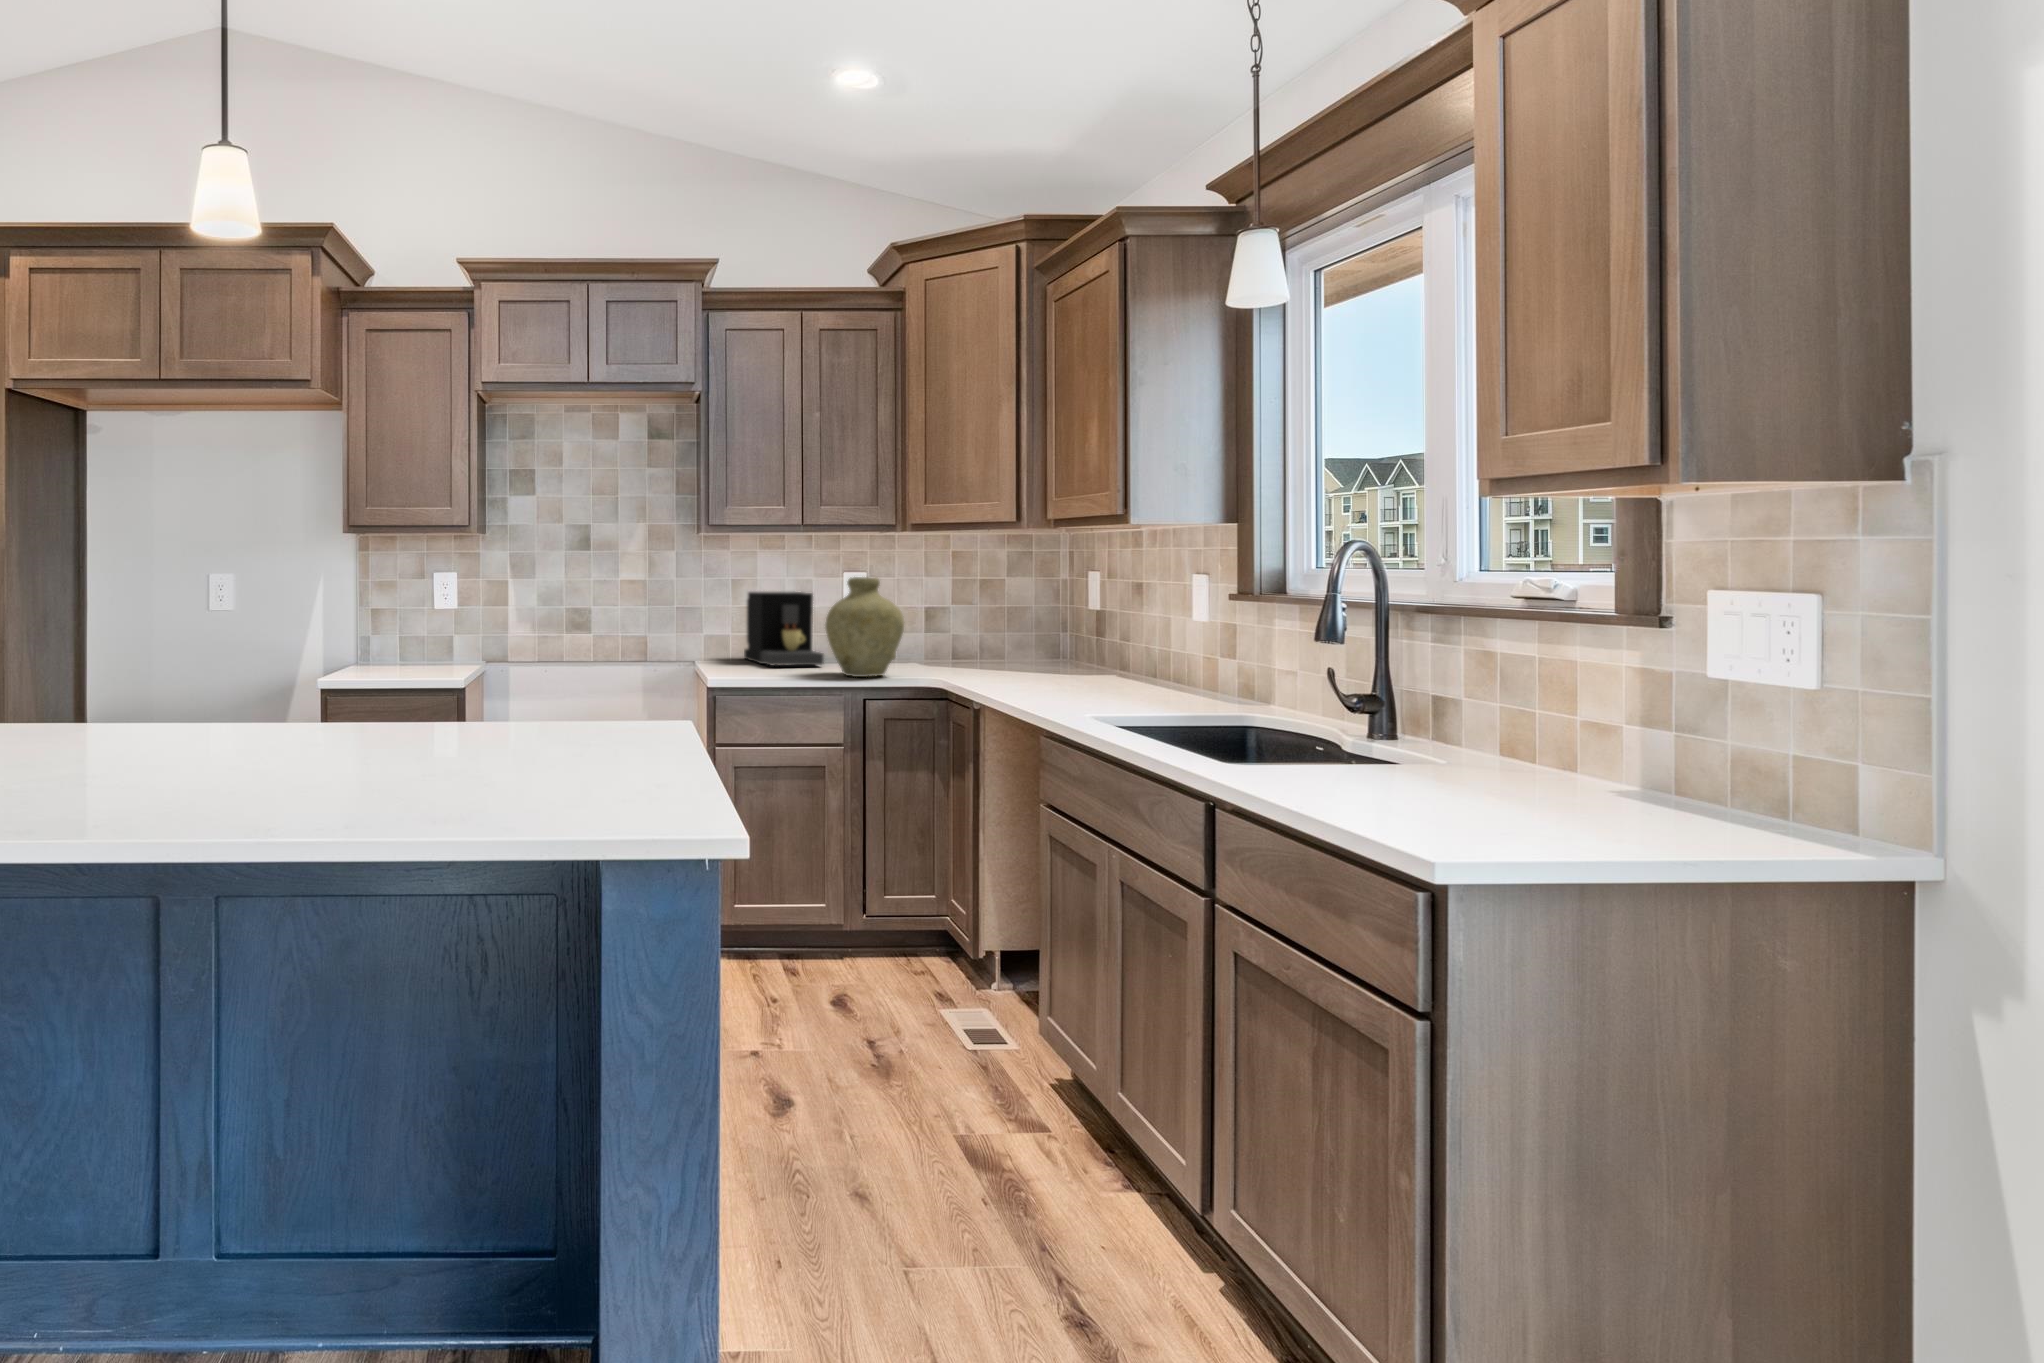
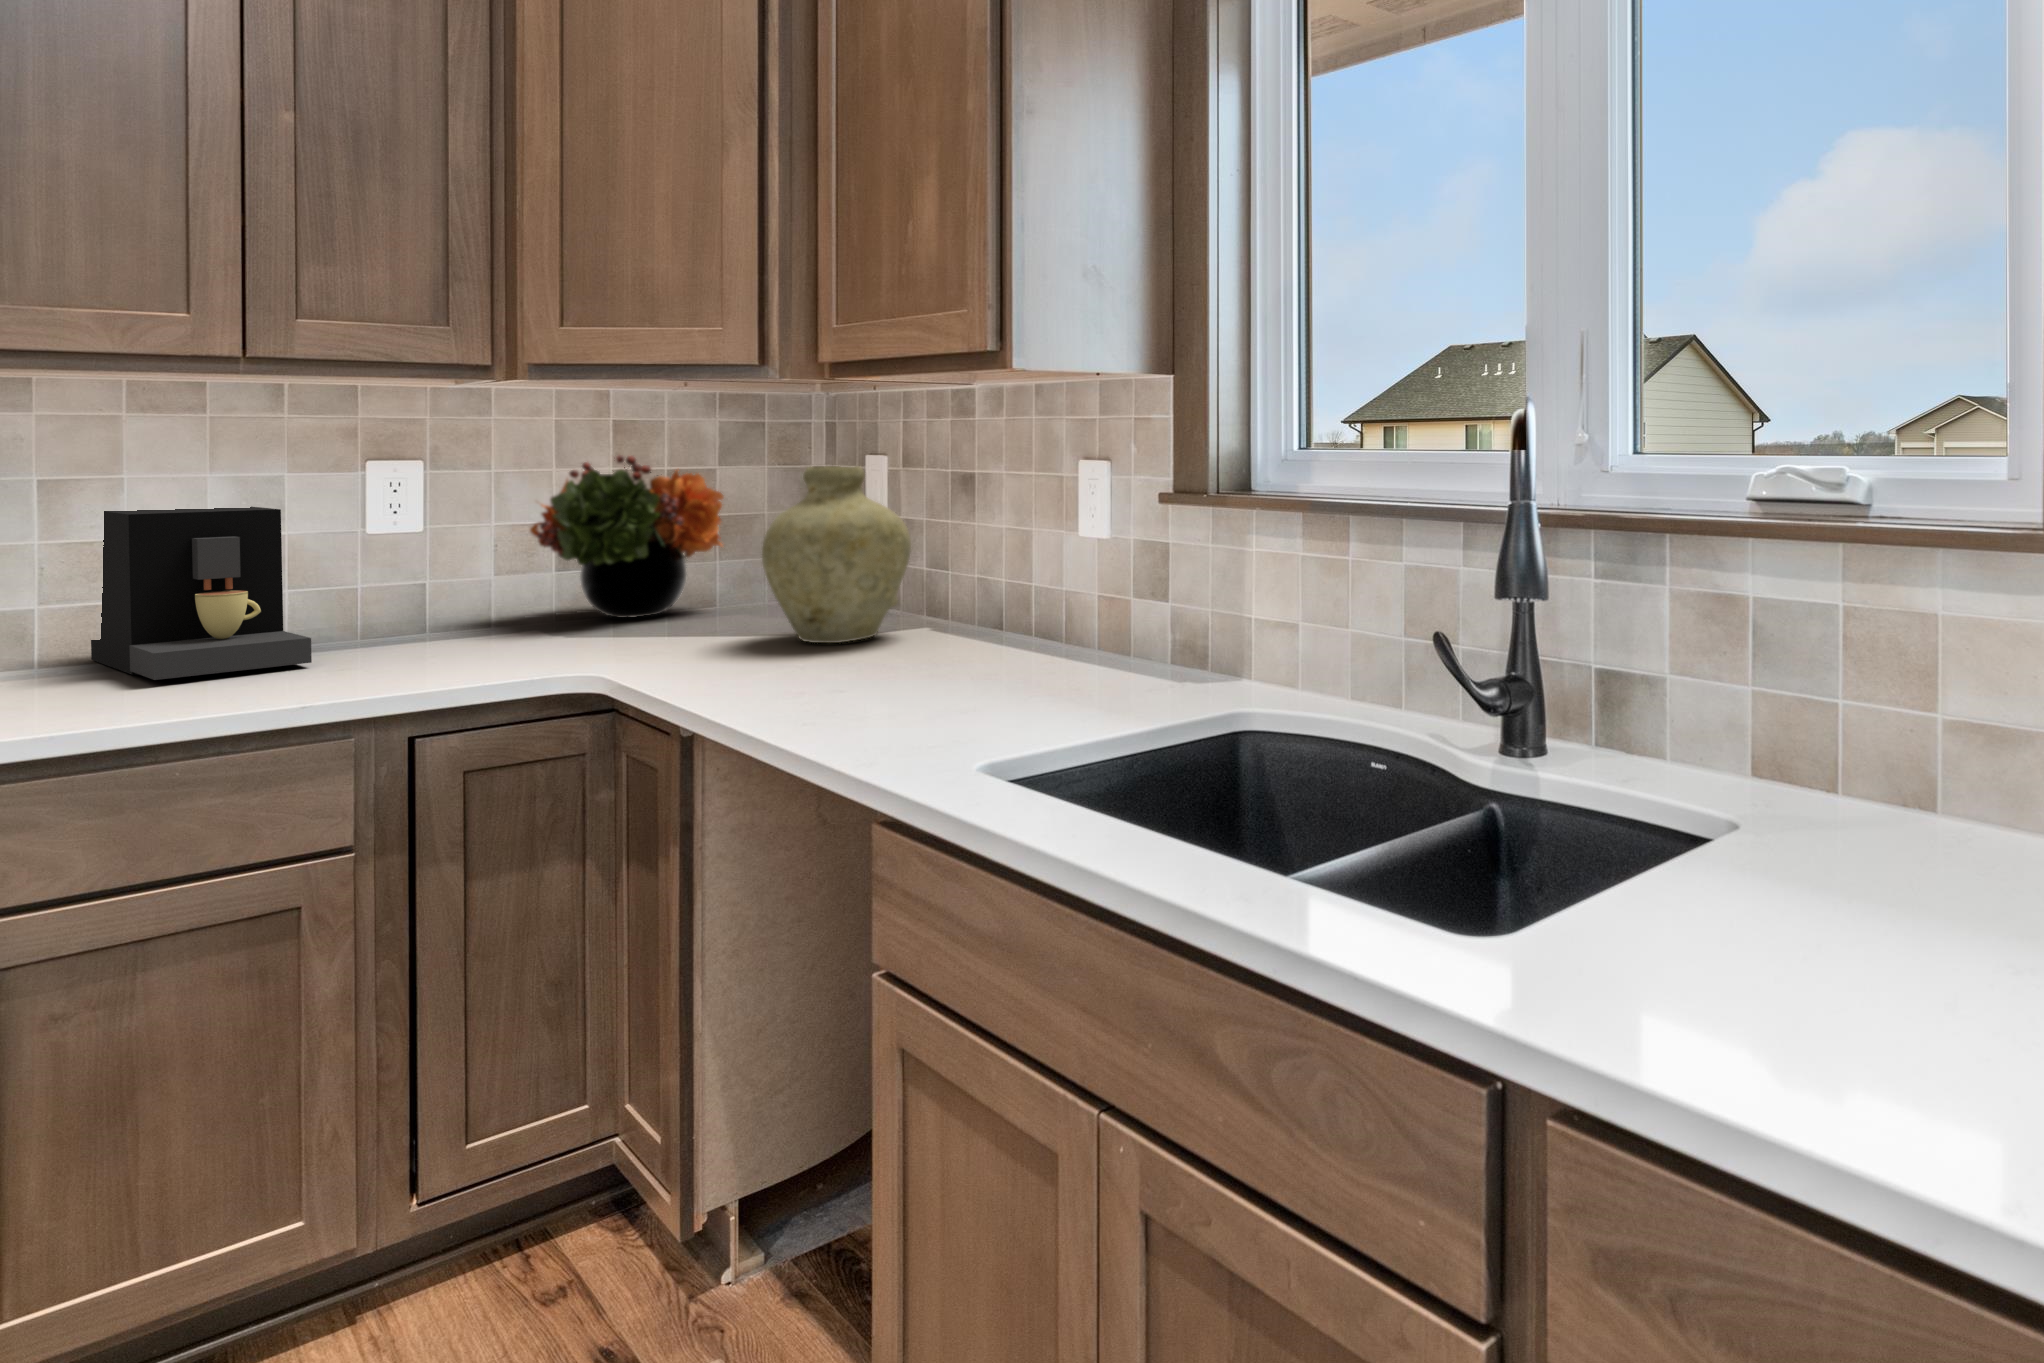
flower arrangement: none [906,570,1010,660] -> present [530,456,723,618]
vase: present [825,577,904,677] -> present [762,466,911,643]

